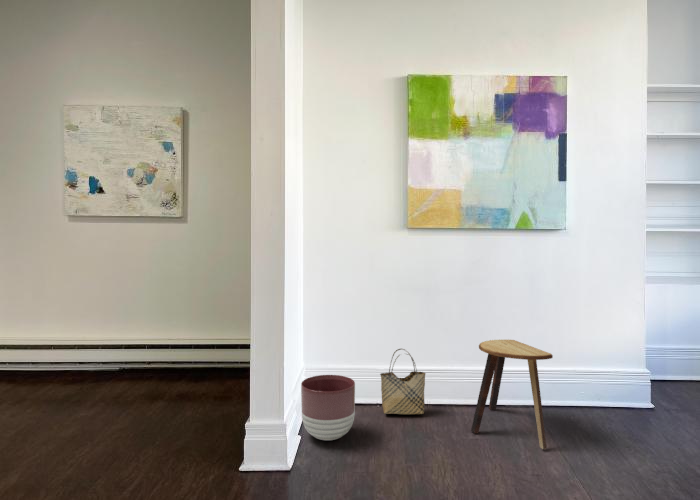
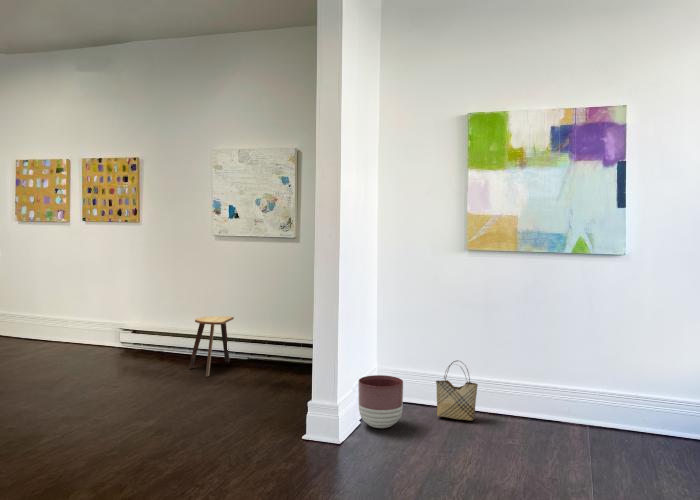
stool: present [471,340,553,449] -> present [189,316,234,376]

